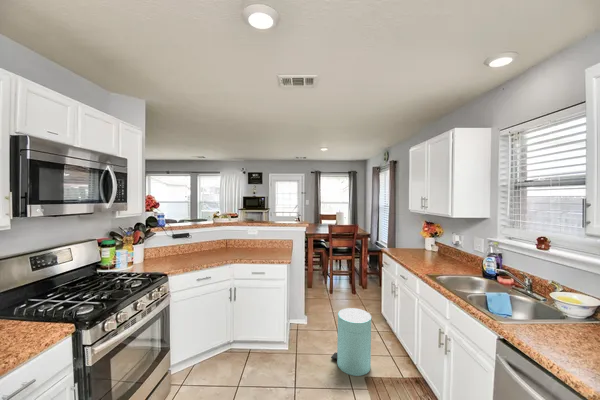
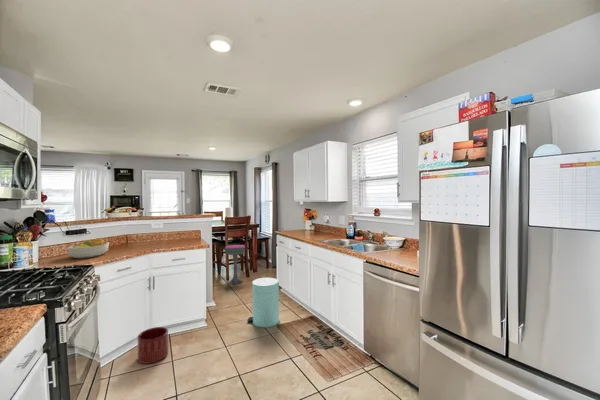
fruit bowl: none [162,244,199,264] -> present [67,238,109,259]
bar stool: none [328,254,349,298] -> present [225,245,245,284]
planter: none [209,344,238,385] -> present [138,327,168,364]

